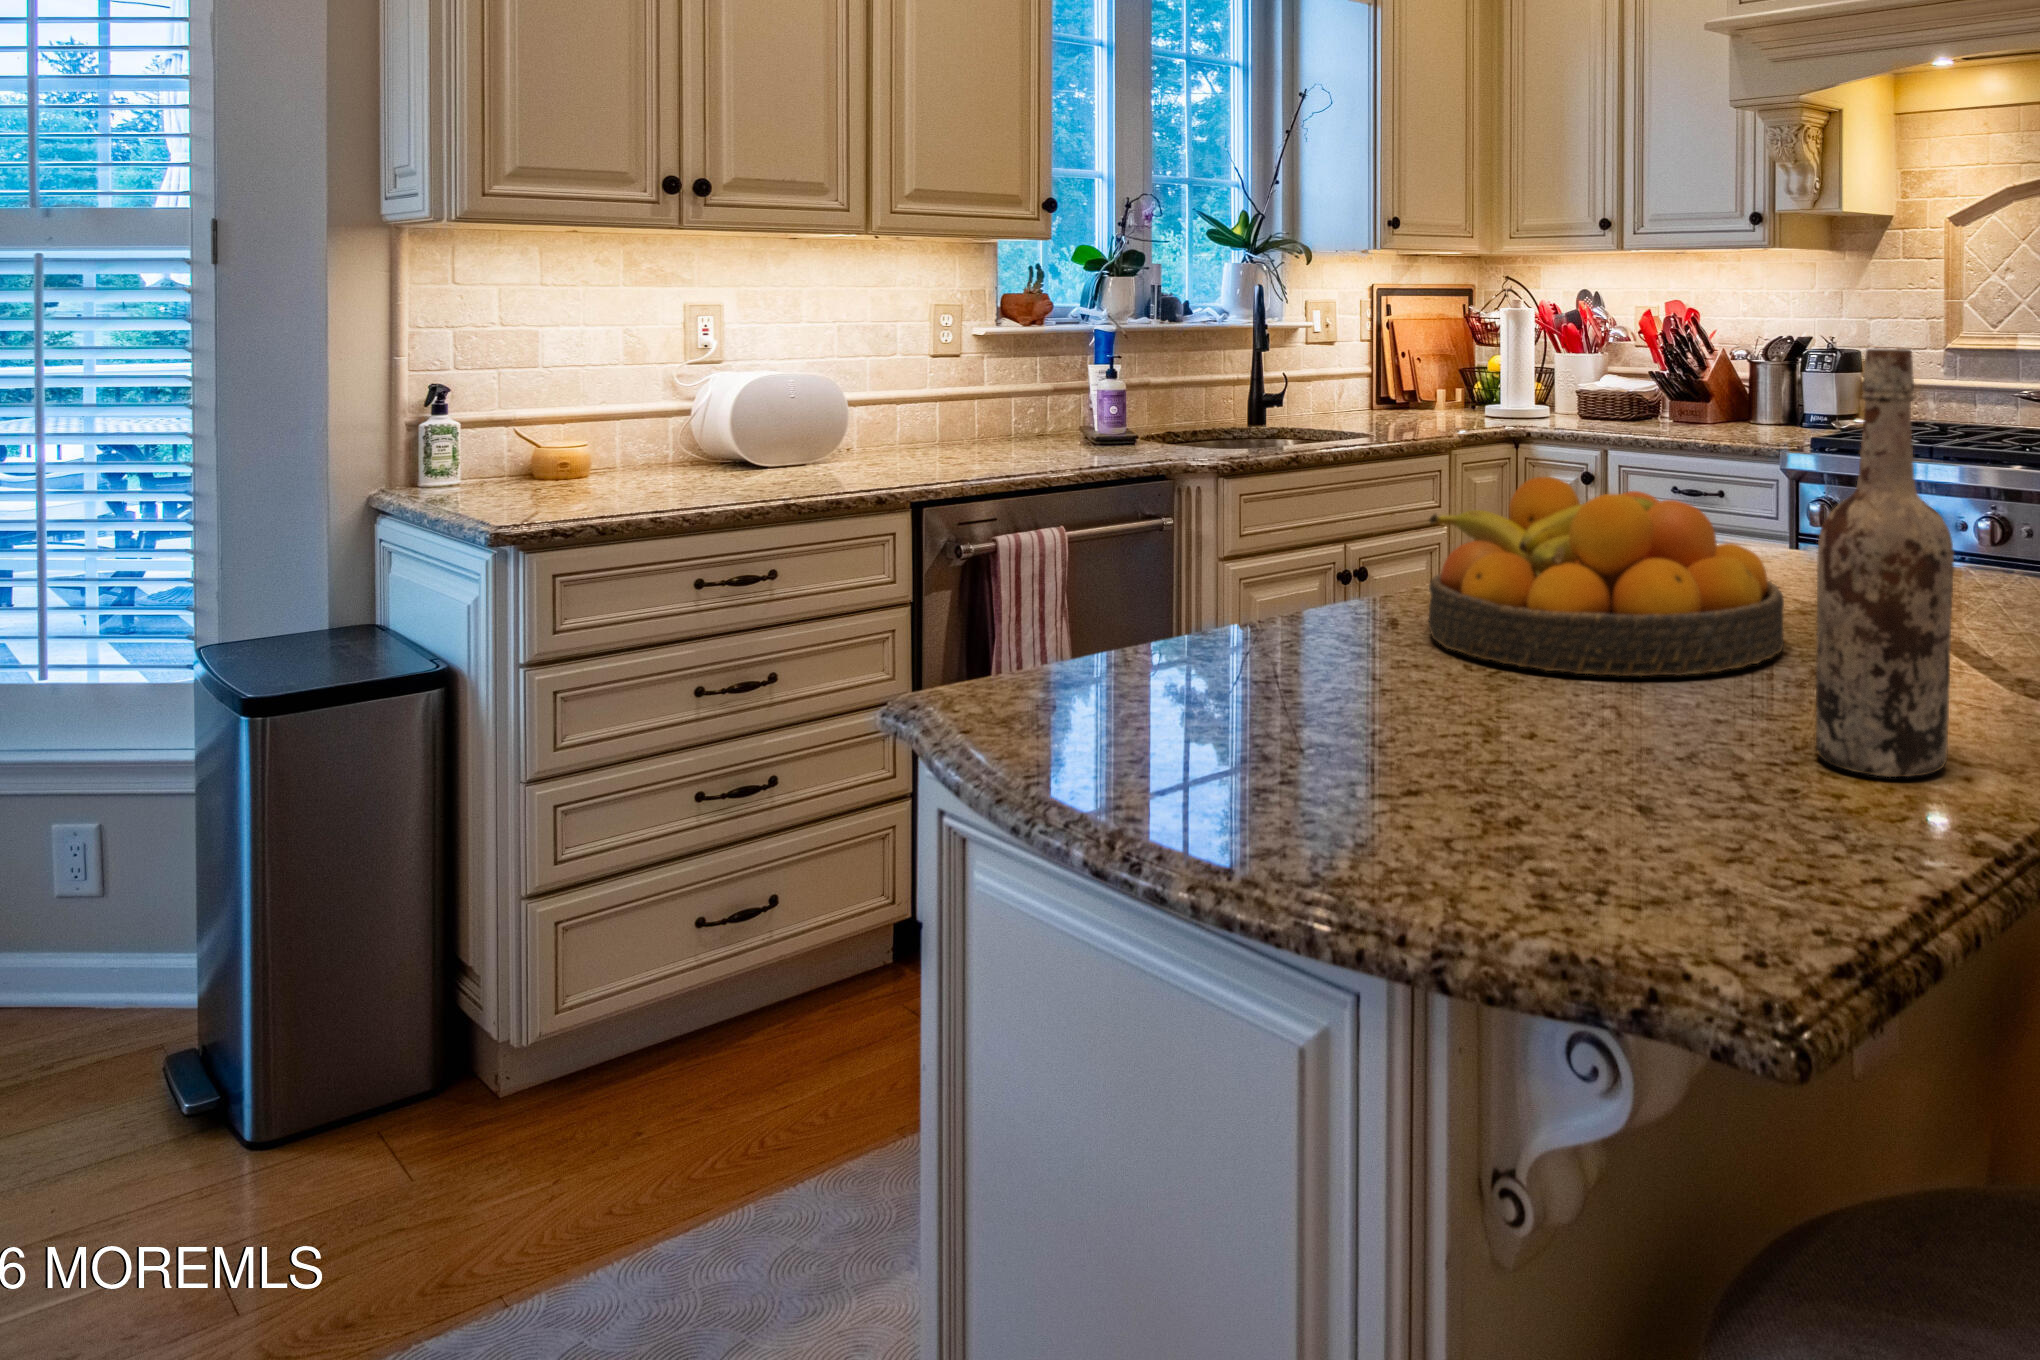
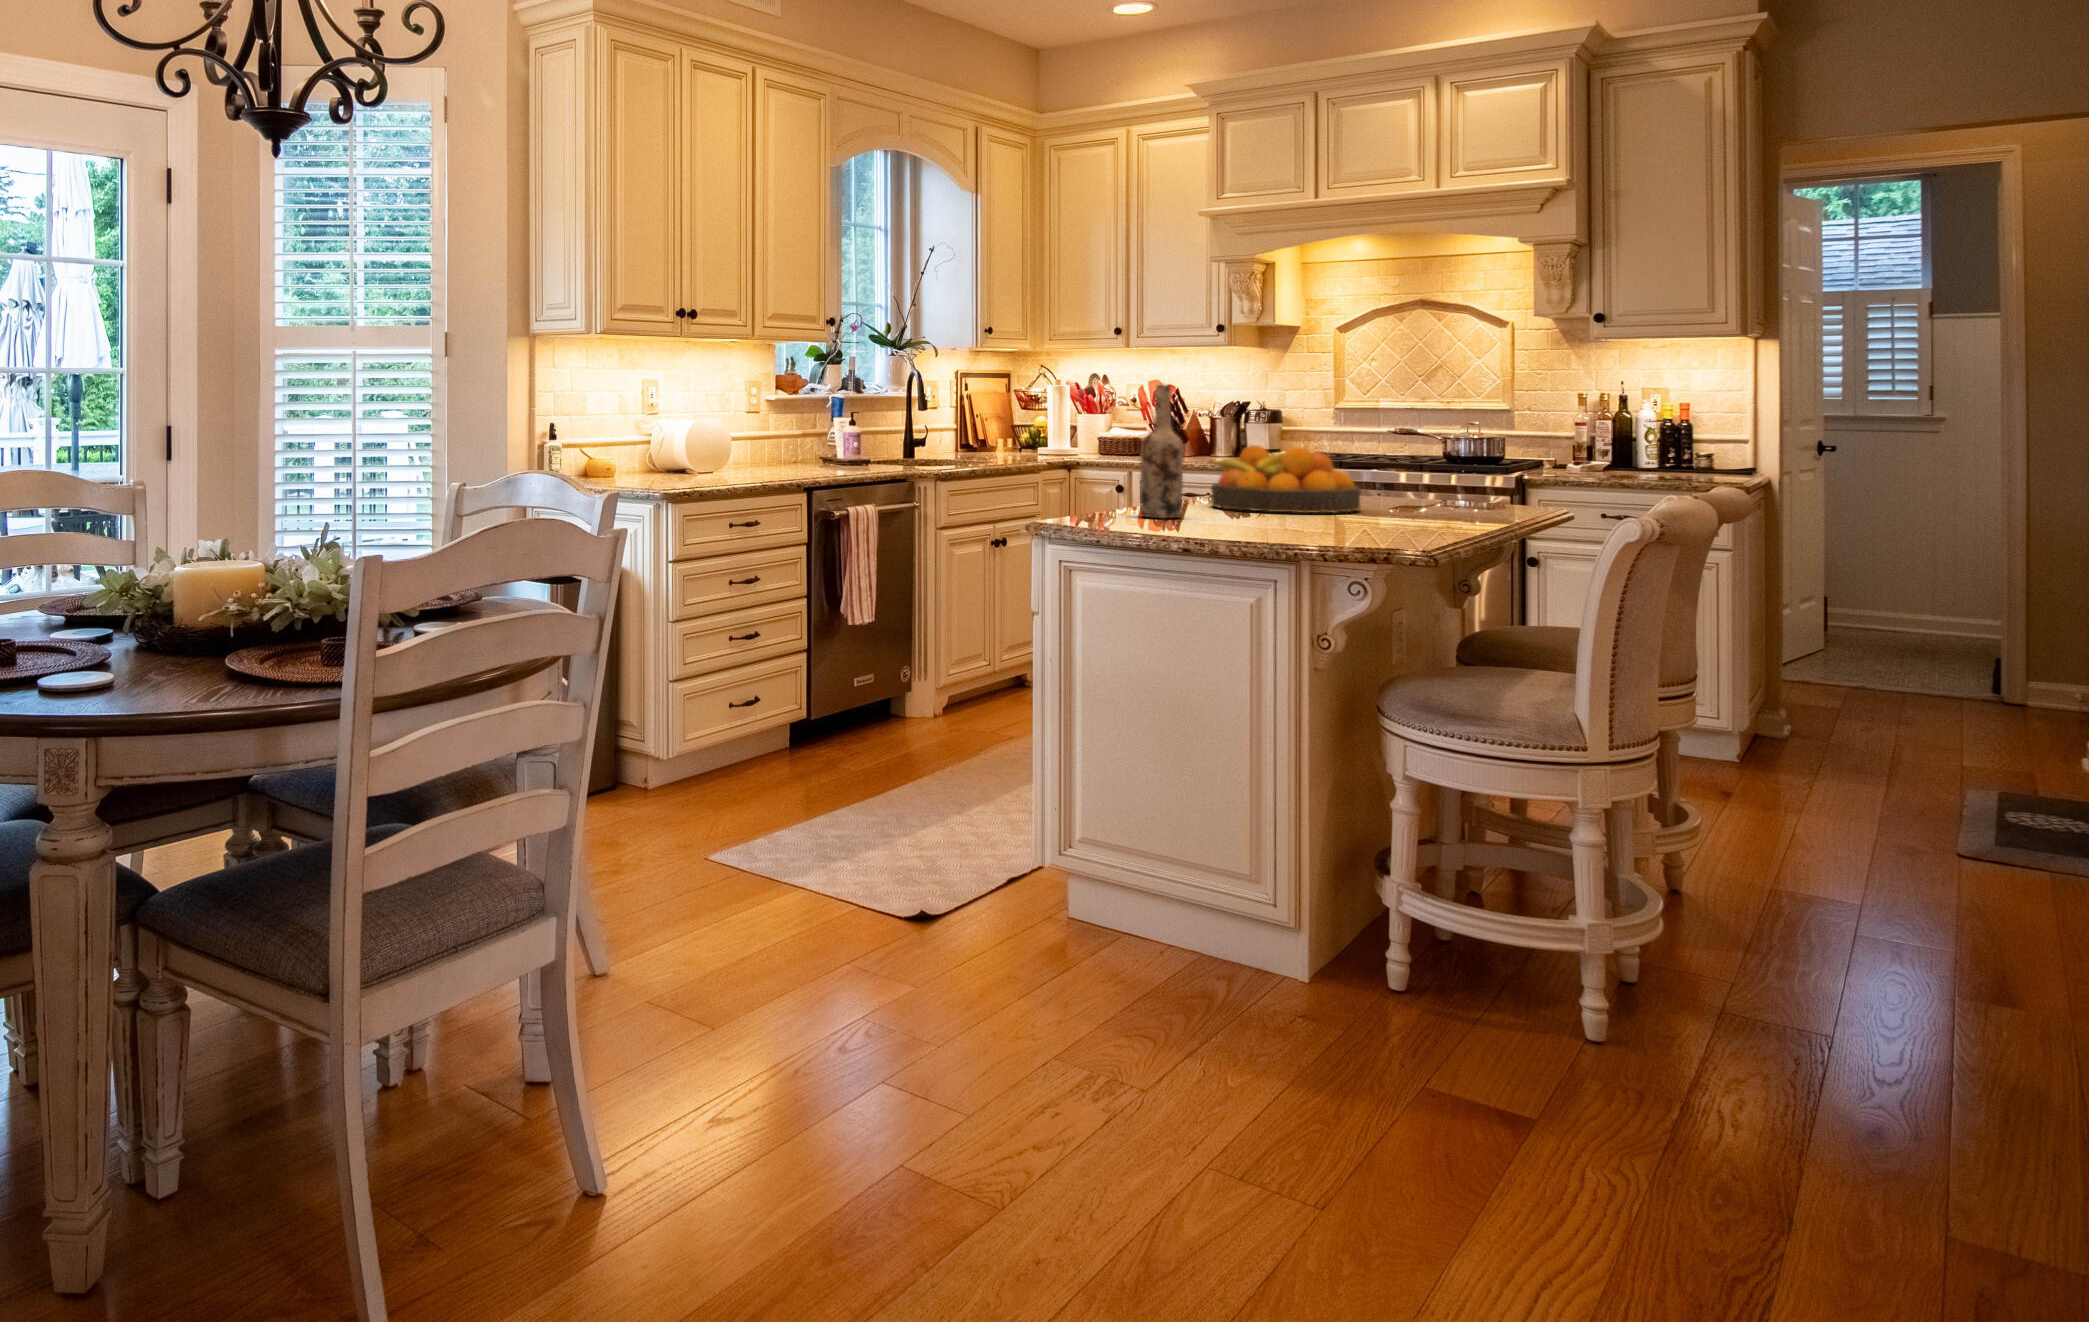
wine bottle: present [1816,349,1954,777] -> present [1140,385,1184,518]

